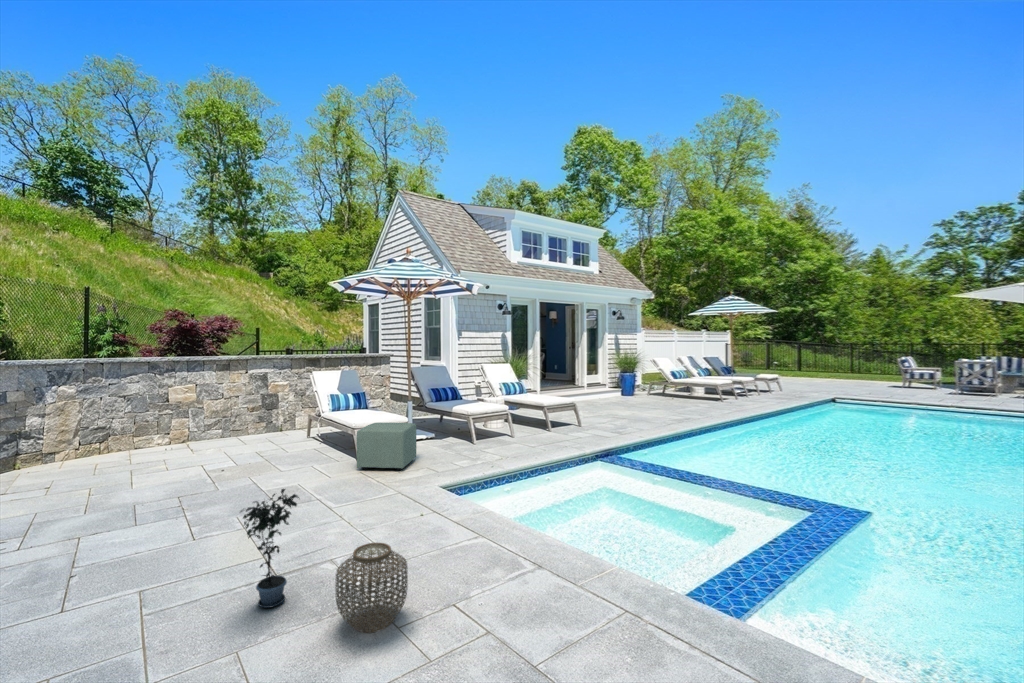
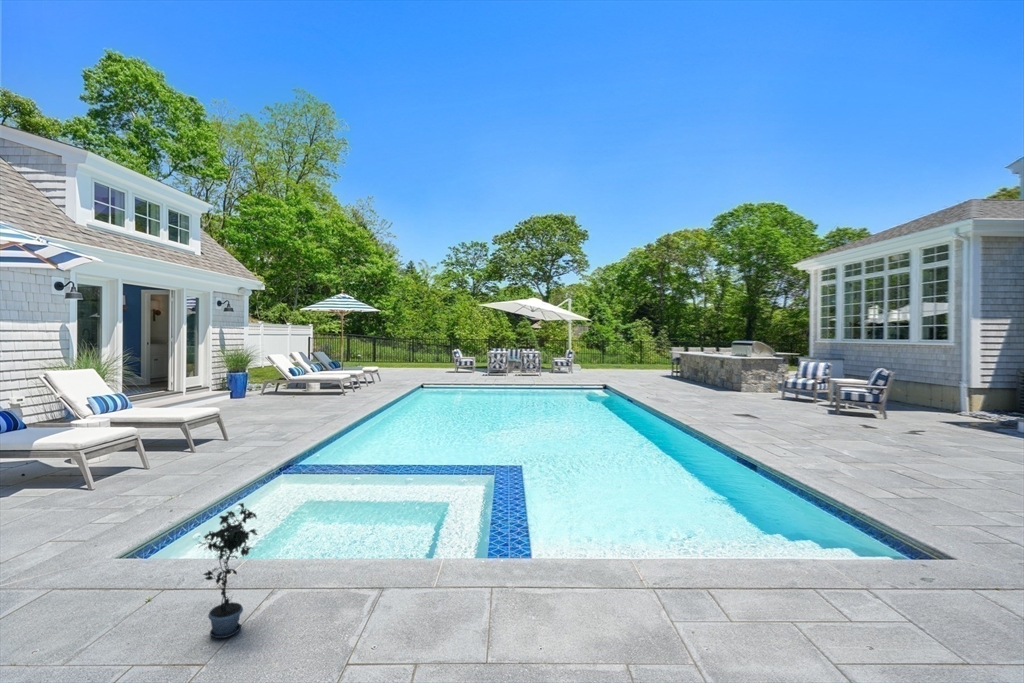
ottoman: present [356,423,417,470] -> none [16,447,109,522]
woven basket: present [336,543,408,633] -> none [320,526,385,604]

